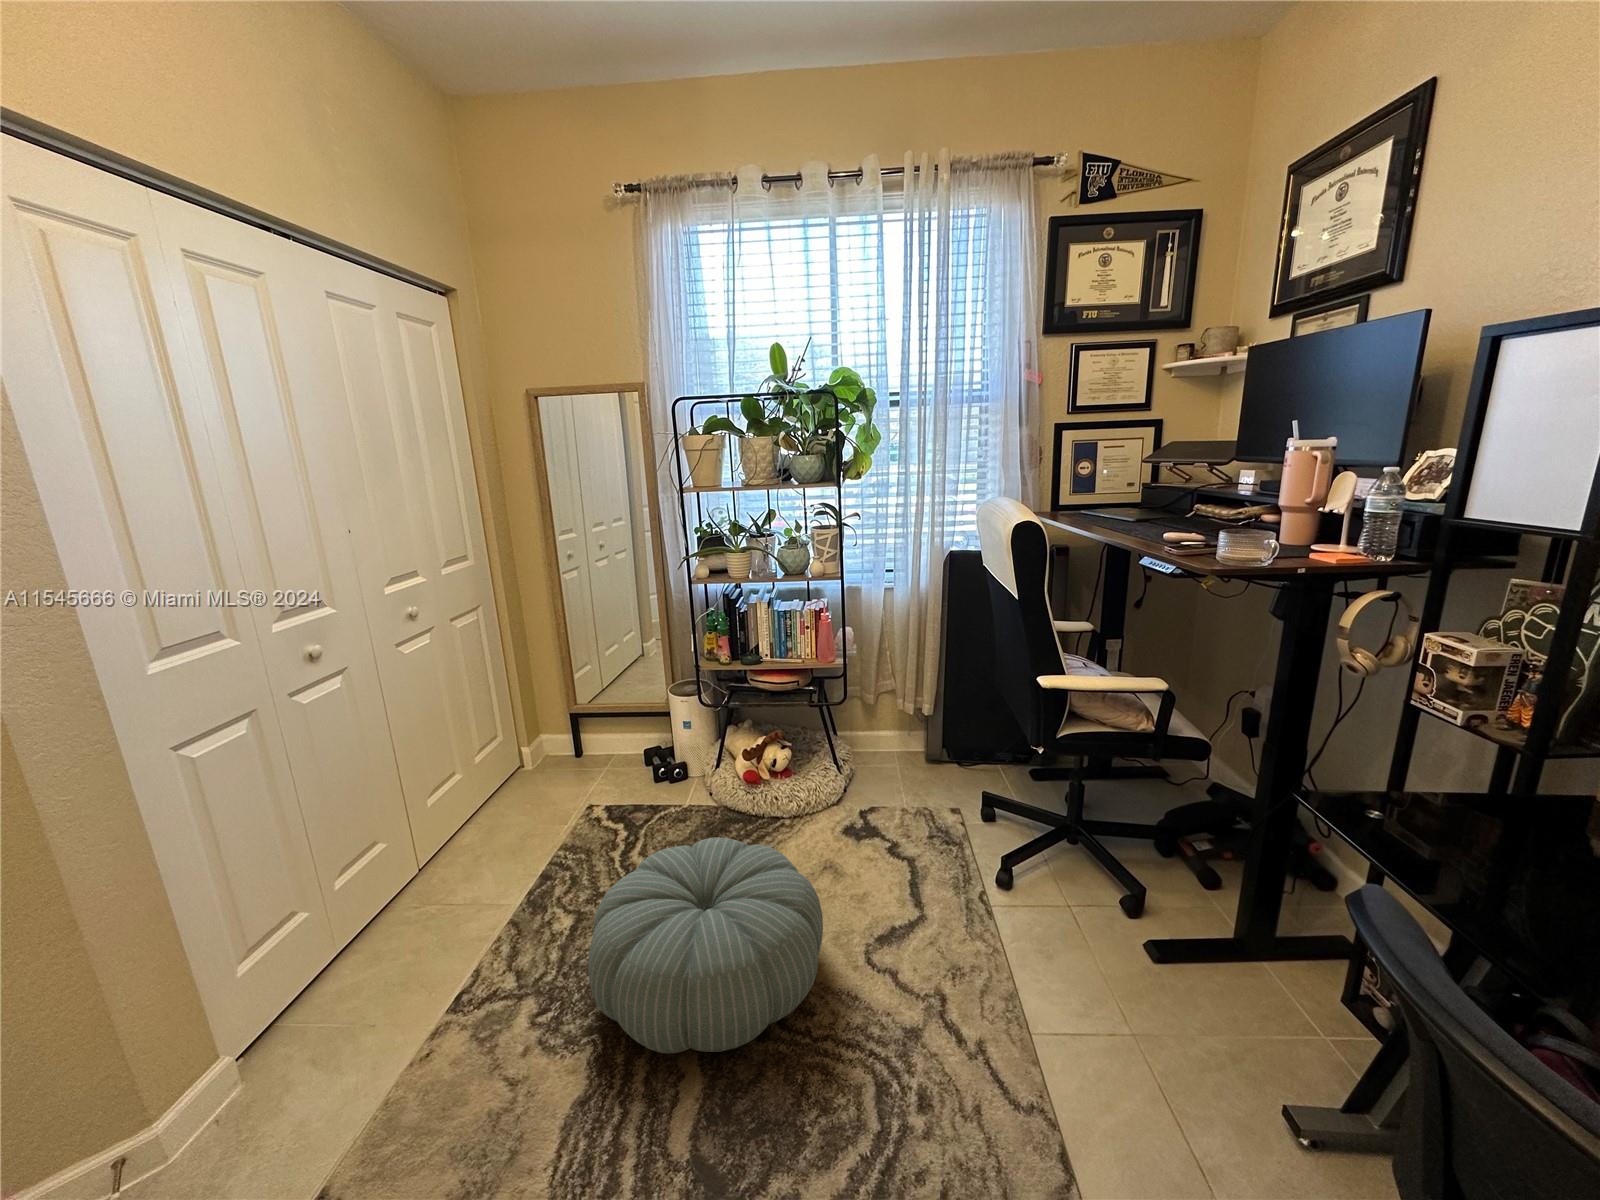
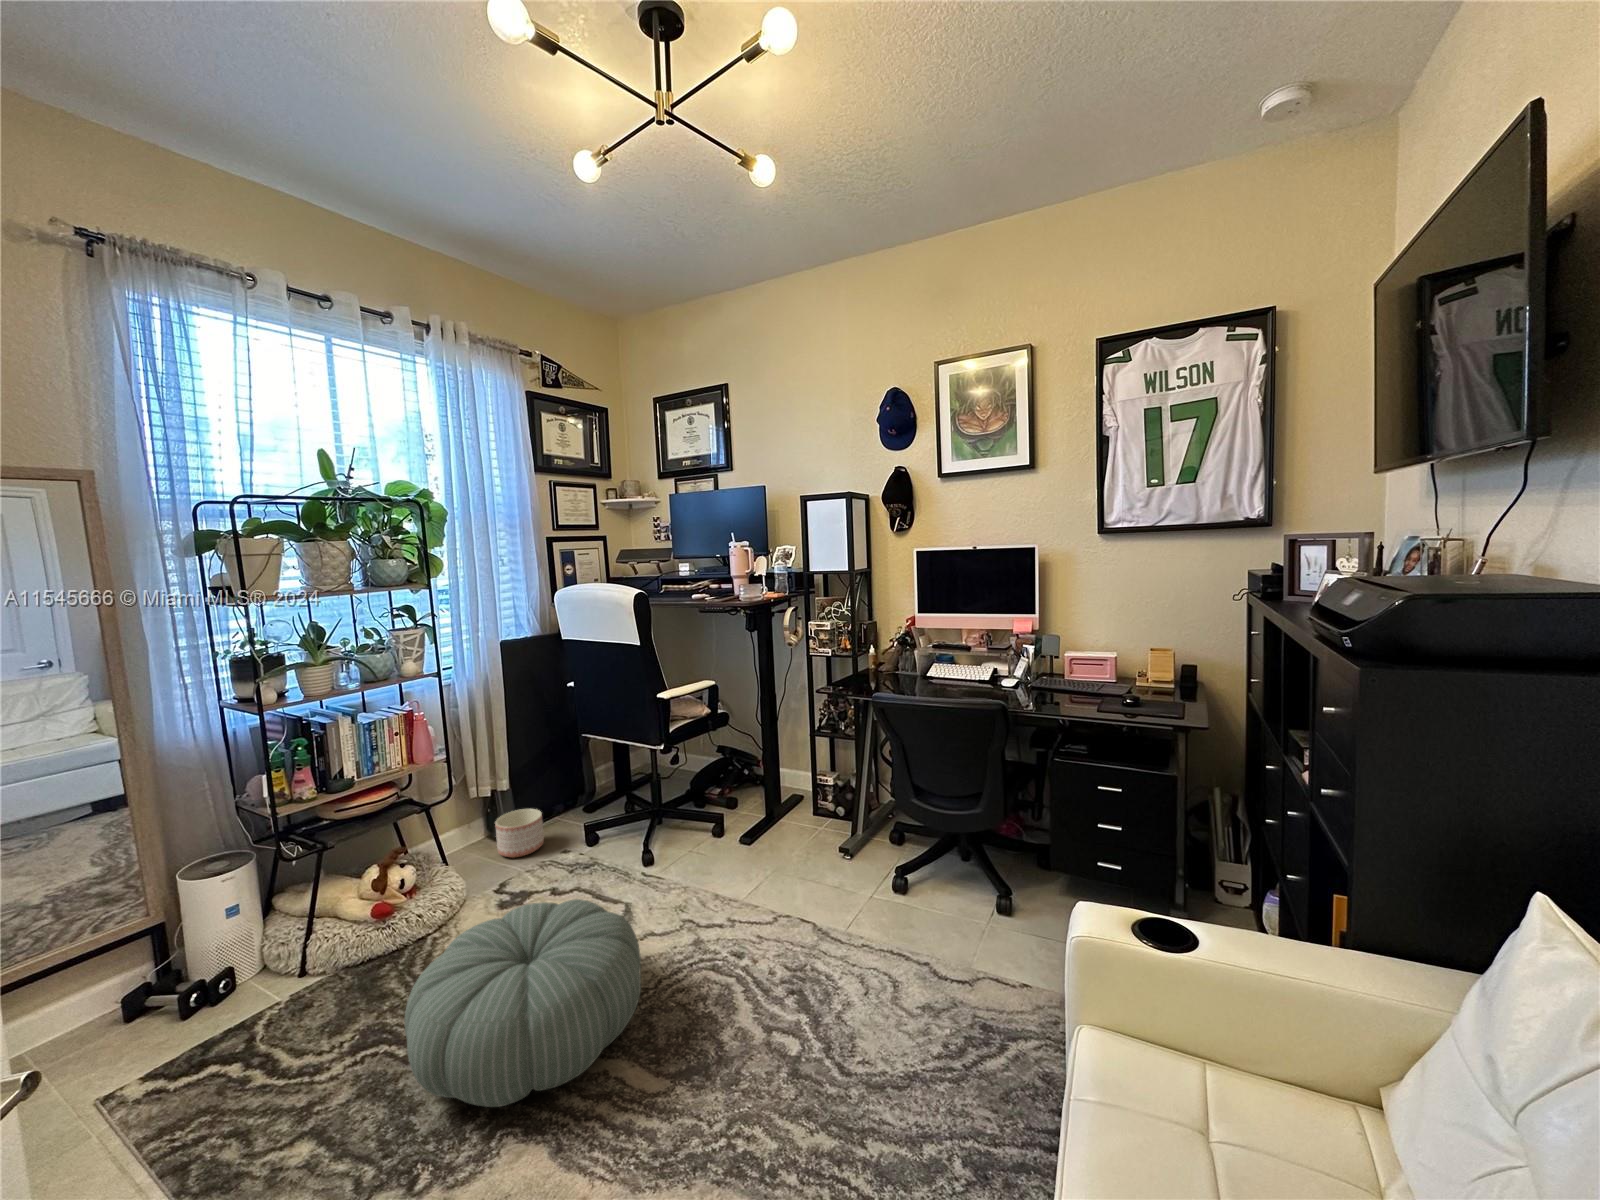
planter: none [902,741,951,795] -> present [495,809,544,858]

